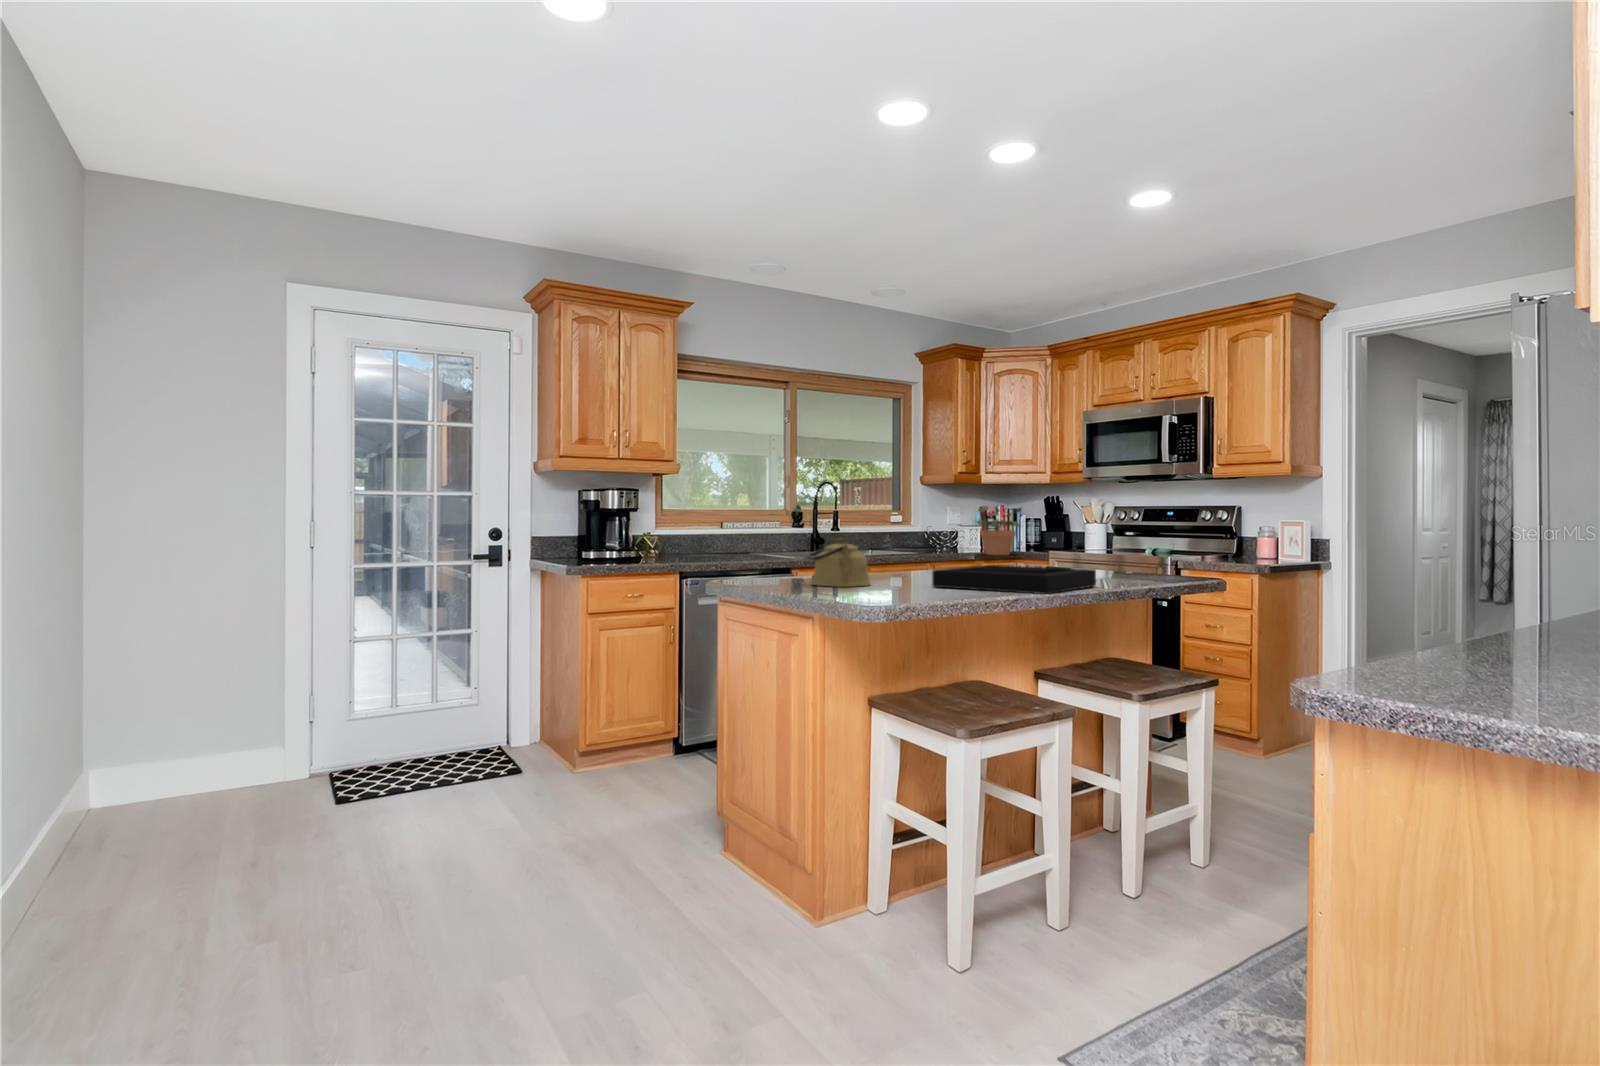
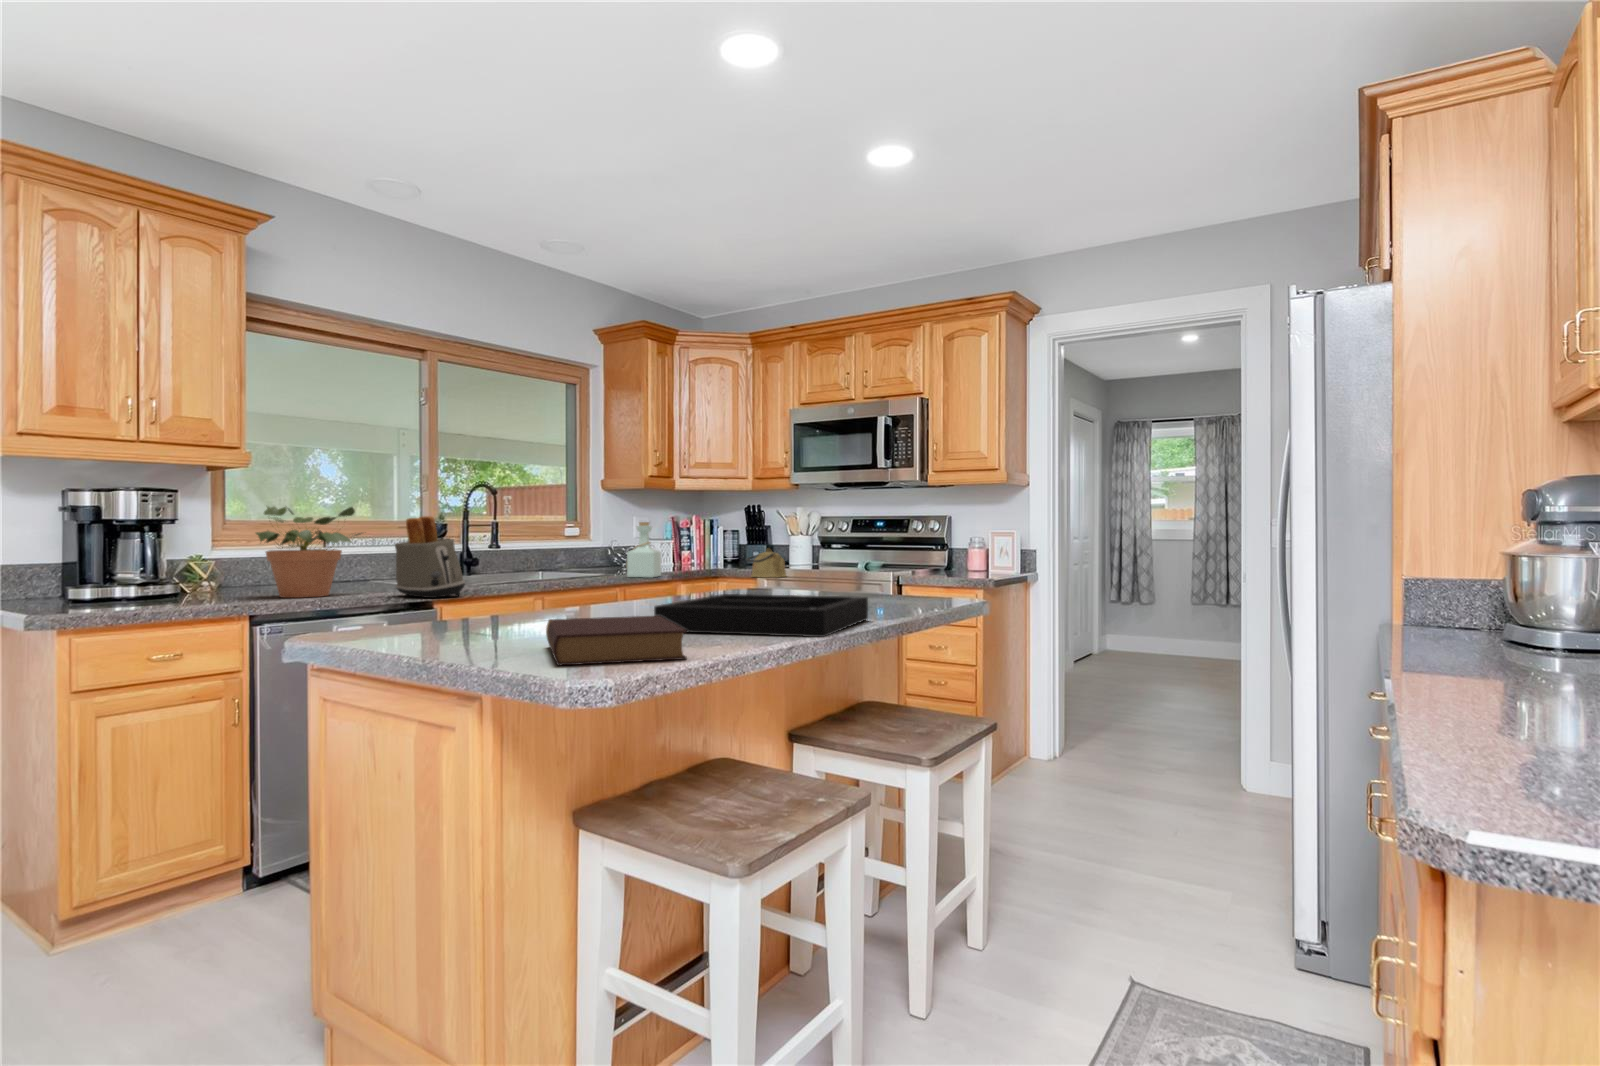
toaster: none [769,507,815,565] -> present [395,516,465,598]
potted plant: present [976,507,1021,555] -> present [256,507,362,598]
bottle: none [939,511,969,557] -> present [626,522,661,578]
kettle: present [808,538,870,587] -> present [746,549,786,578]
book: none [859,574,941,600] -> present [546,616,687,666]

